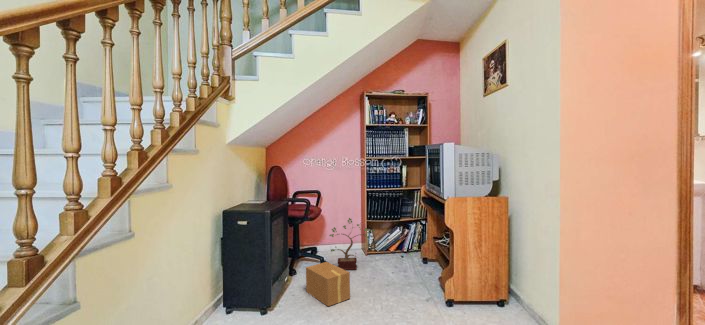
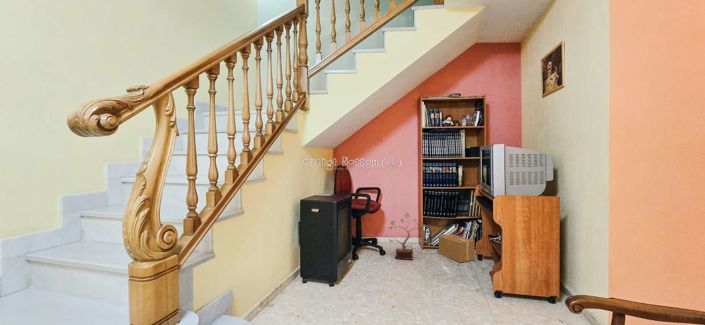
cardboard box: present [306,262,350,306] -> present [439,234,475,263]

